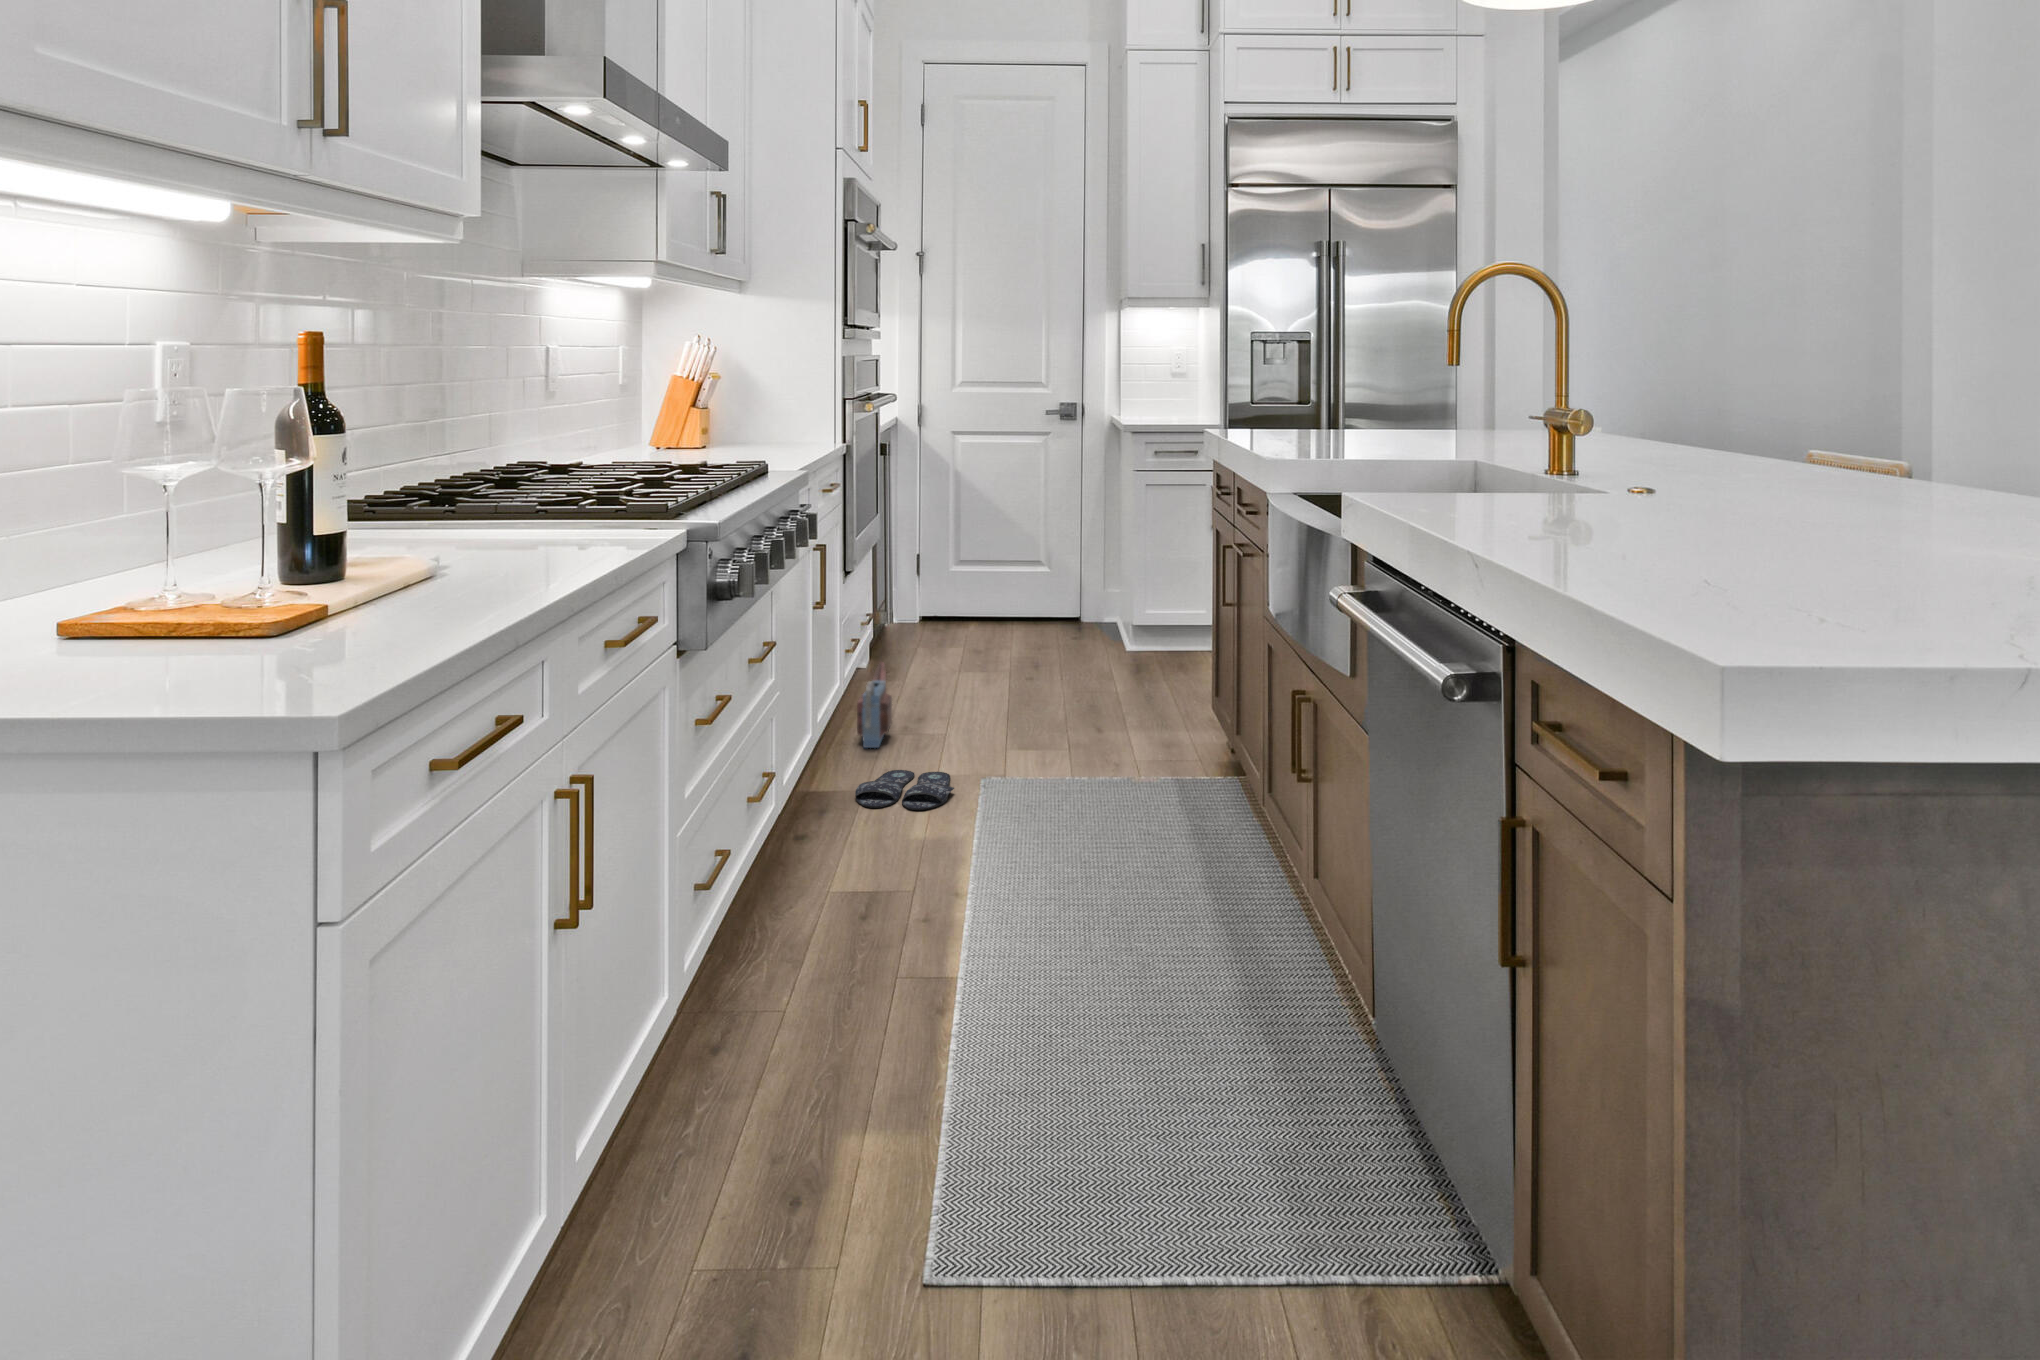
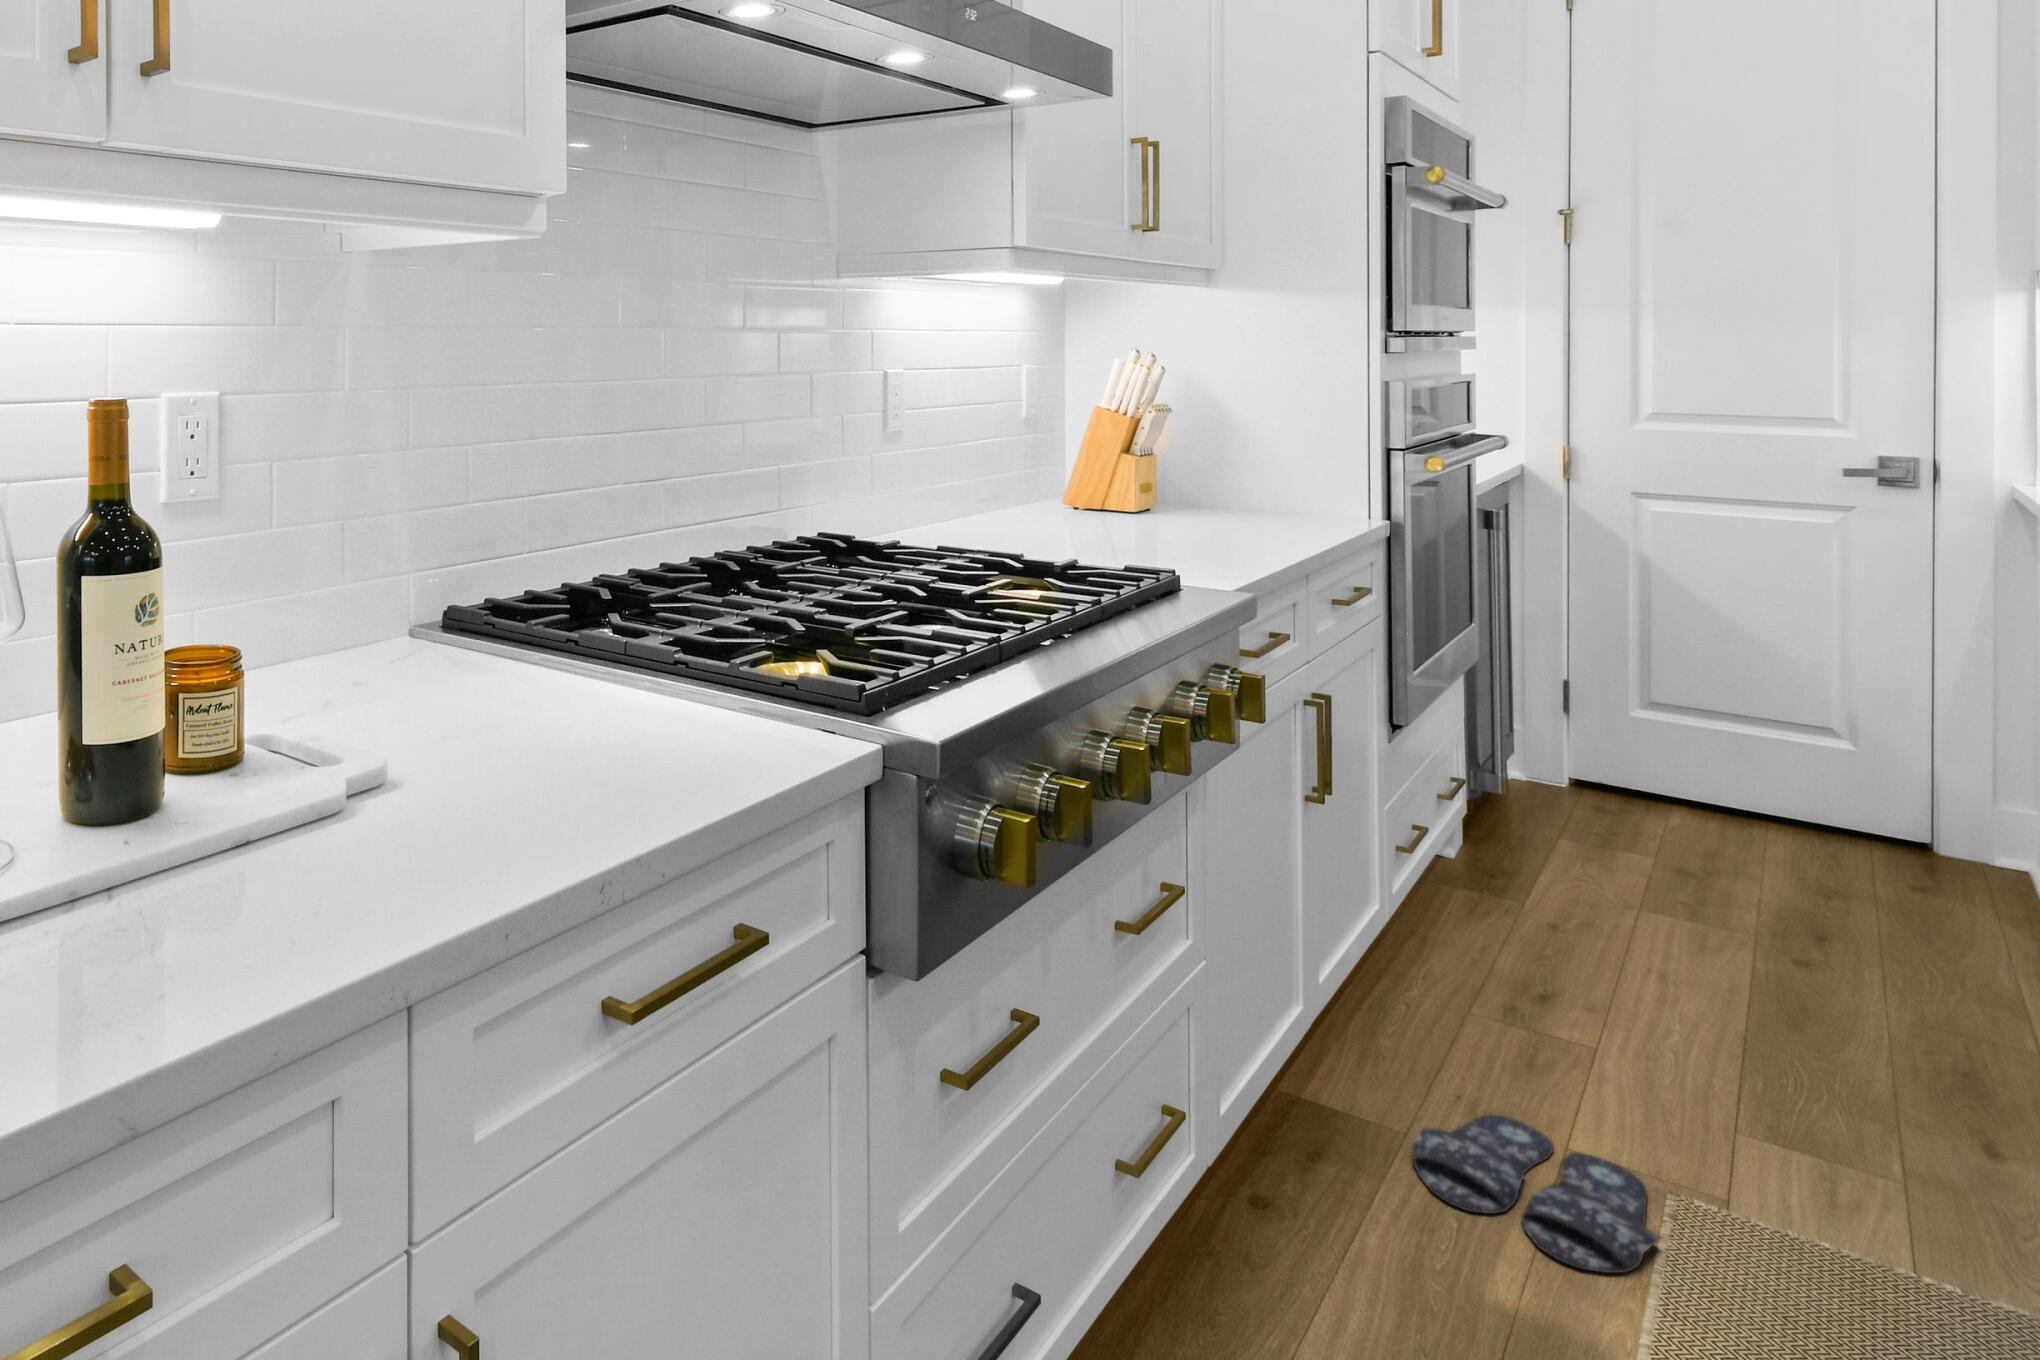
watering can: present [857,662,892,748] -> none [1424,877,1500,1041]

